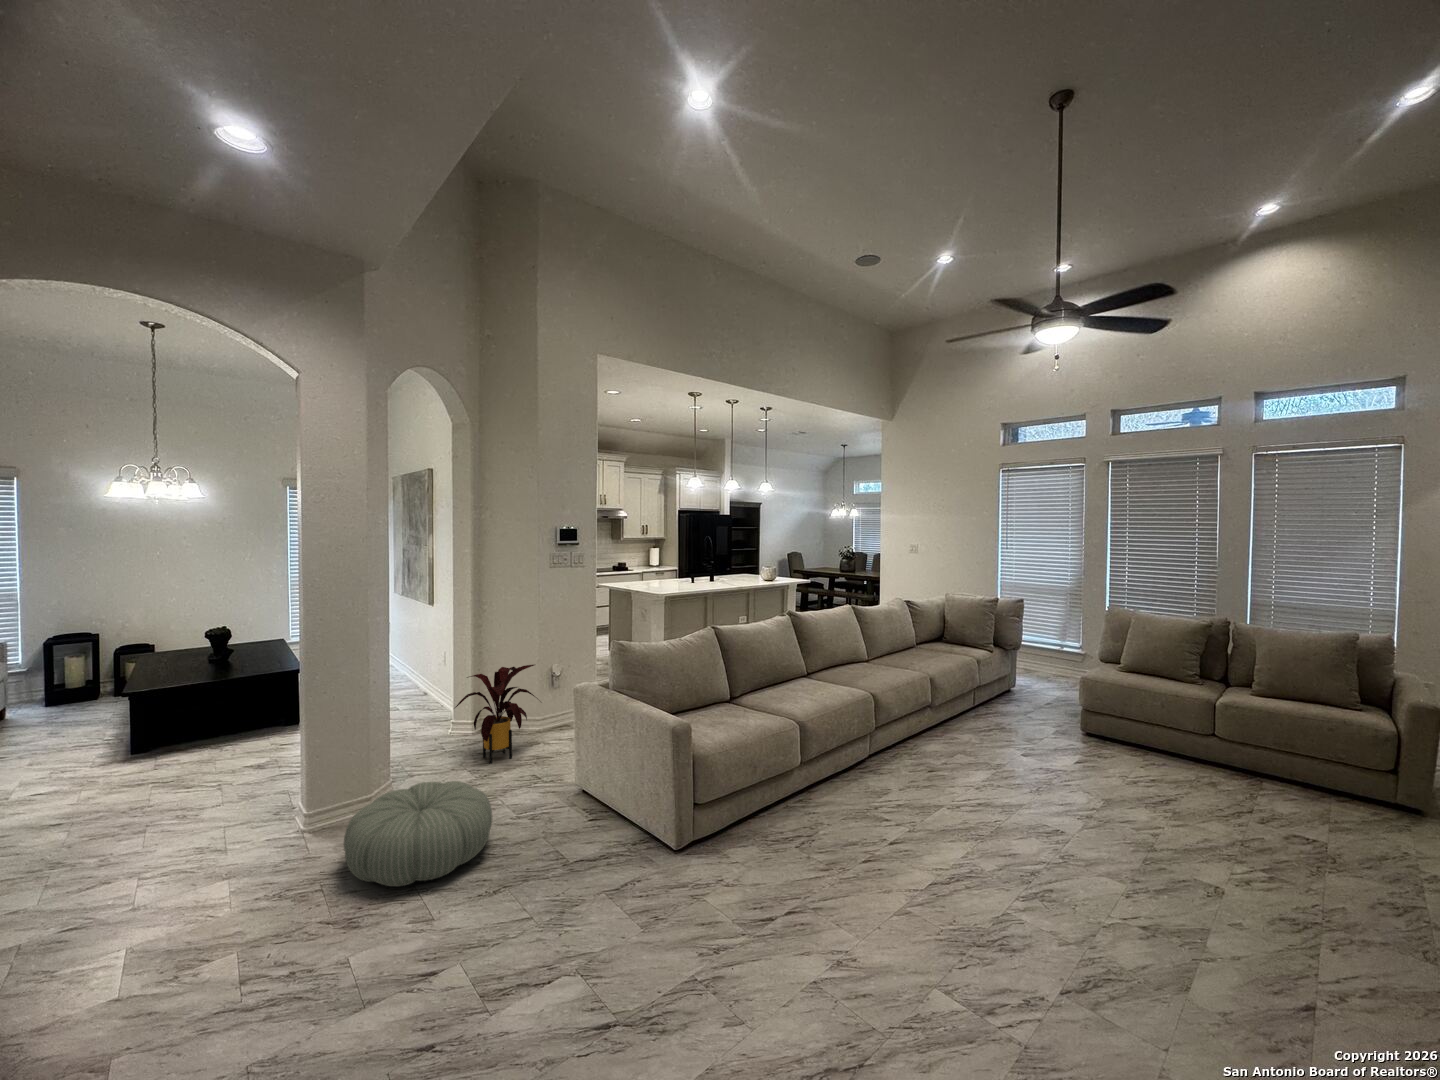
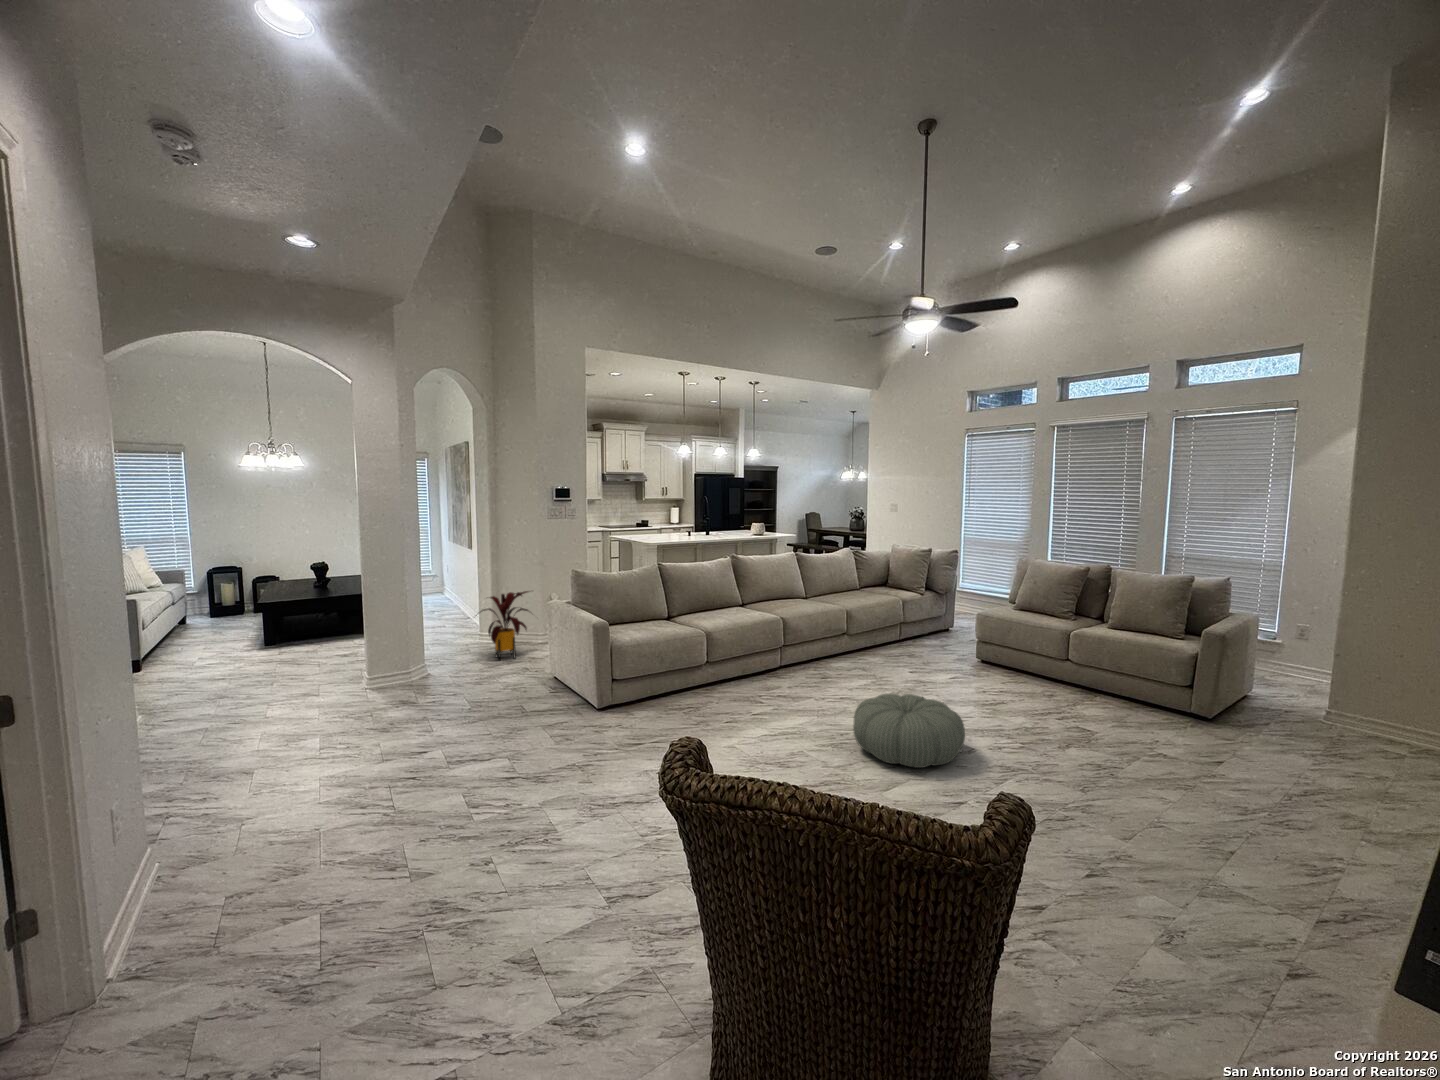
pouf: present [344,781,492,886] -> present [853,694,965,768]

